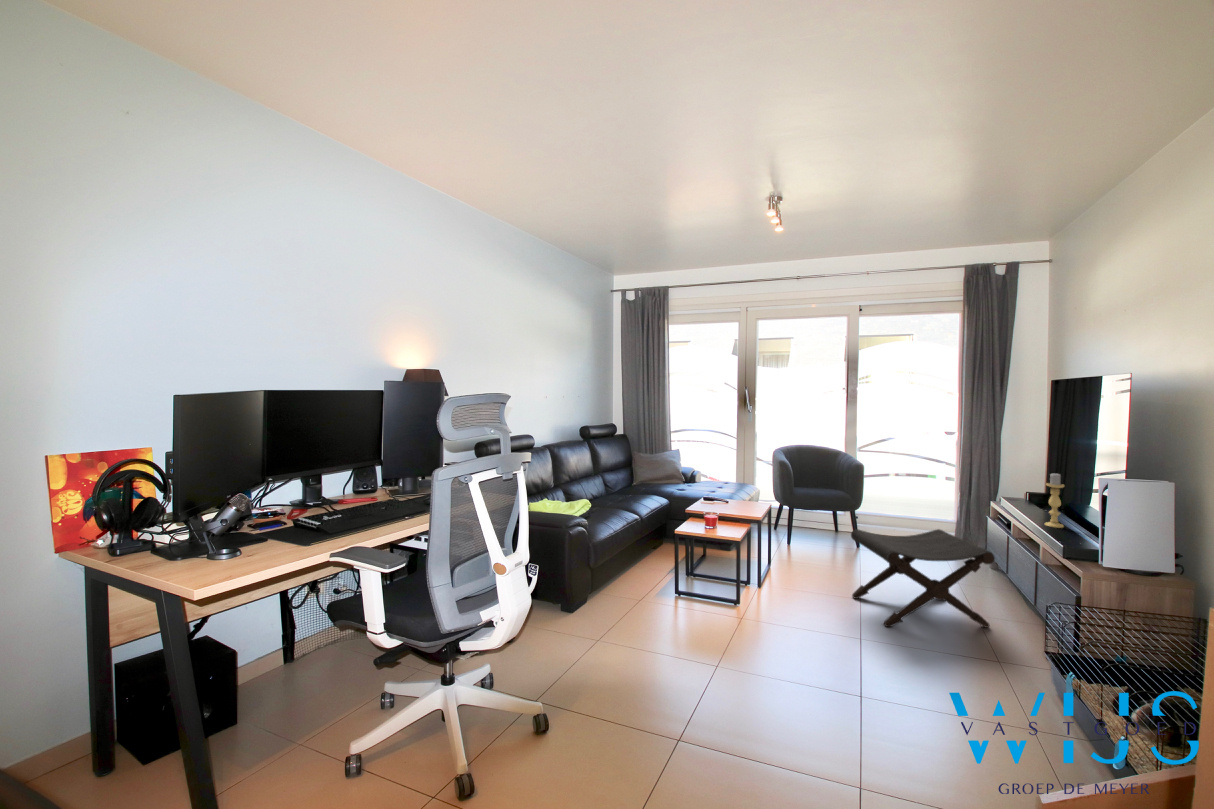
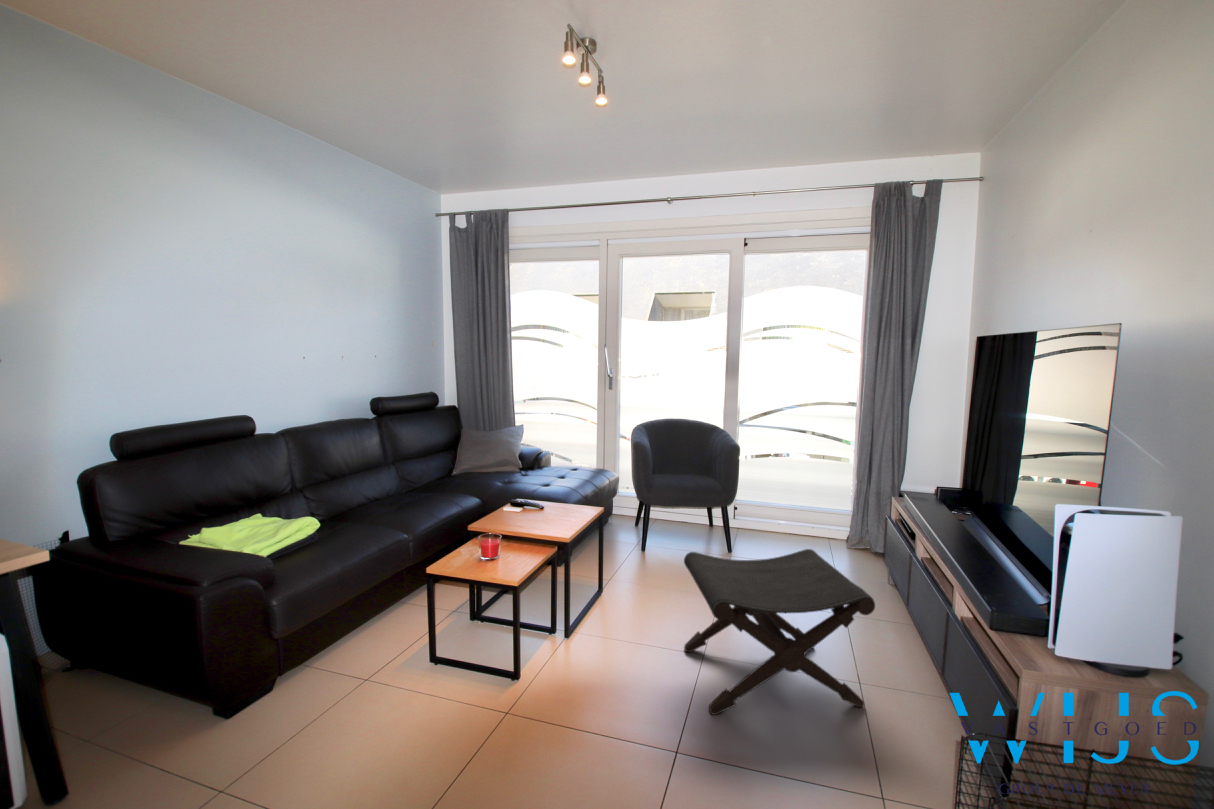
candle holder: present [1045,474,1064,528] -> none [952,469,982,550]

